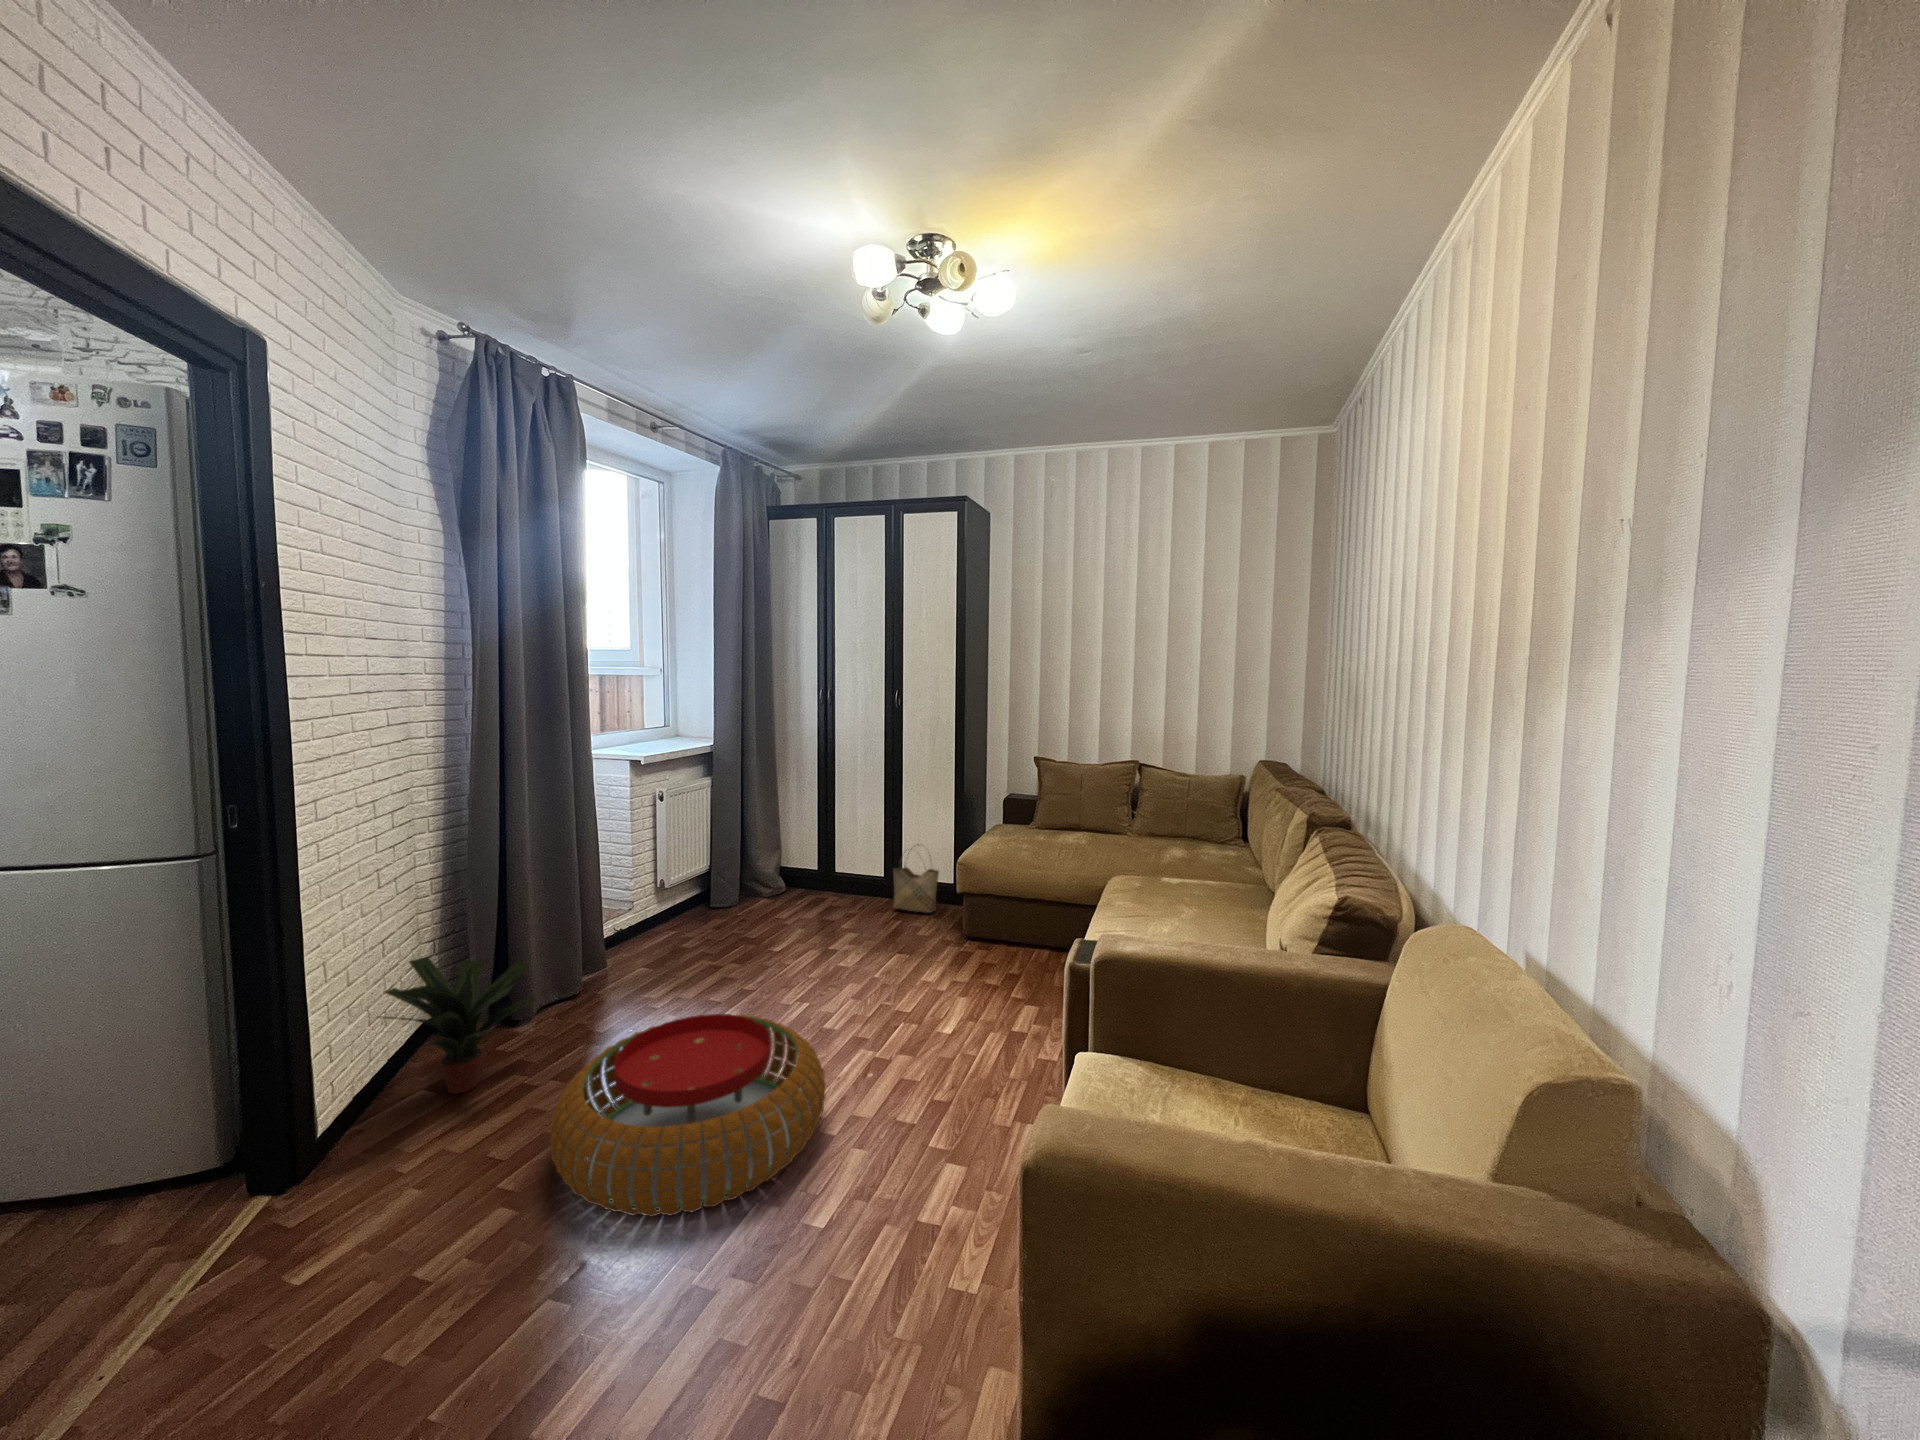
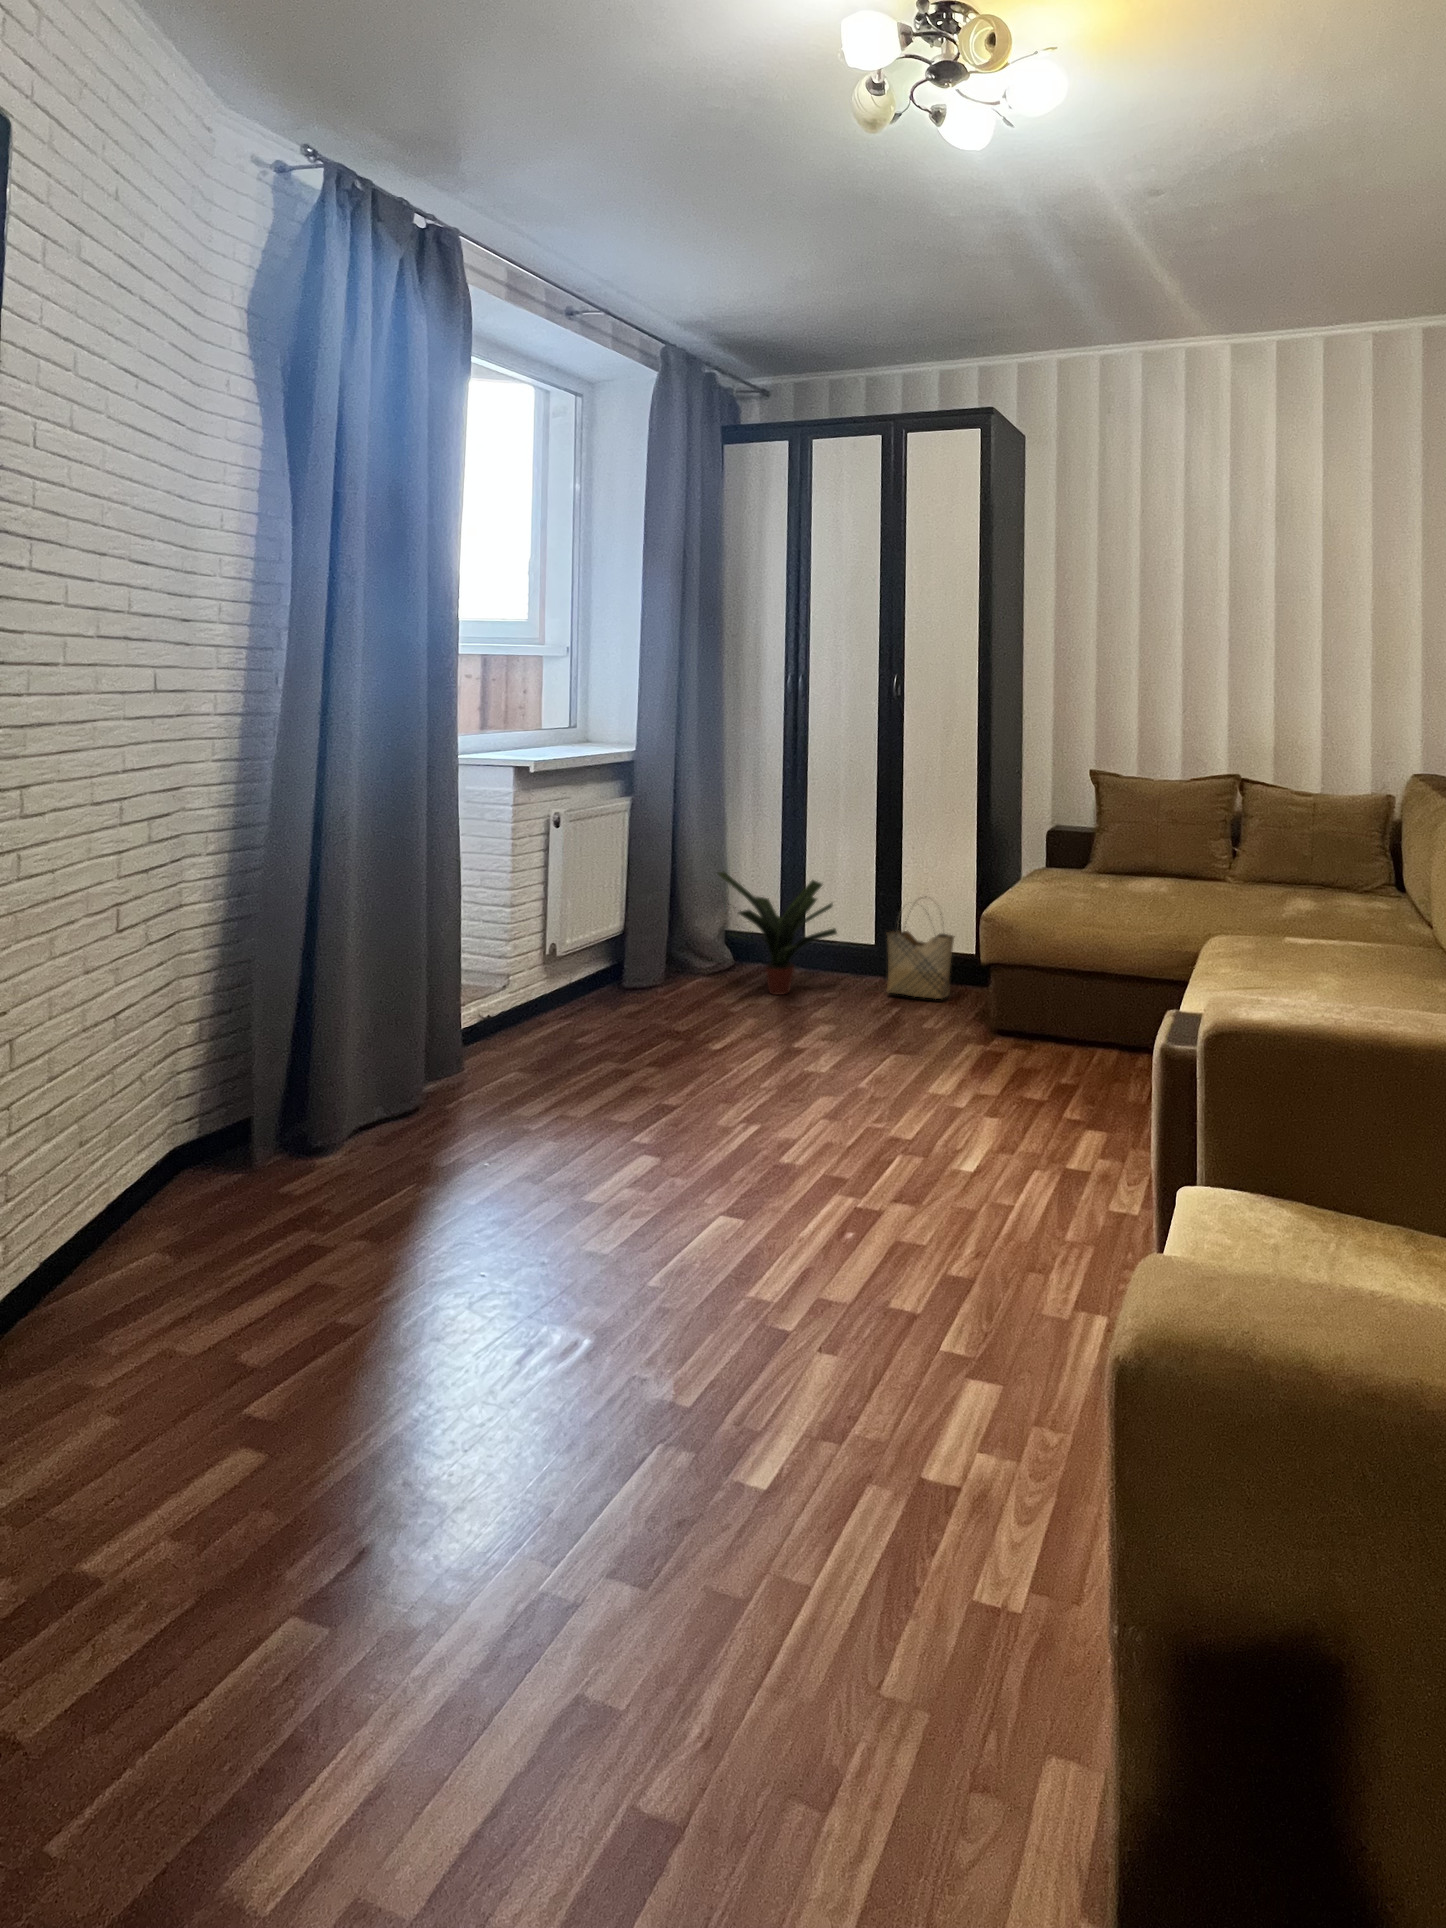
potted plant: present [379,957,536,1094] -> present [717,872,837,995]
pouf: present [550,1014,826,1217] -> none [337,1132,778,1460]

